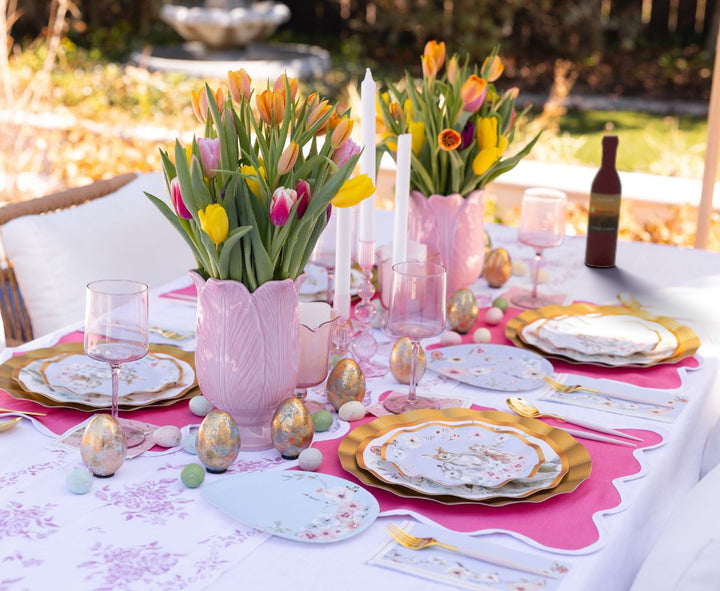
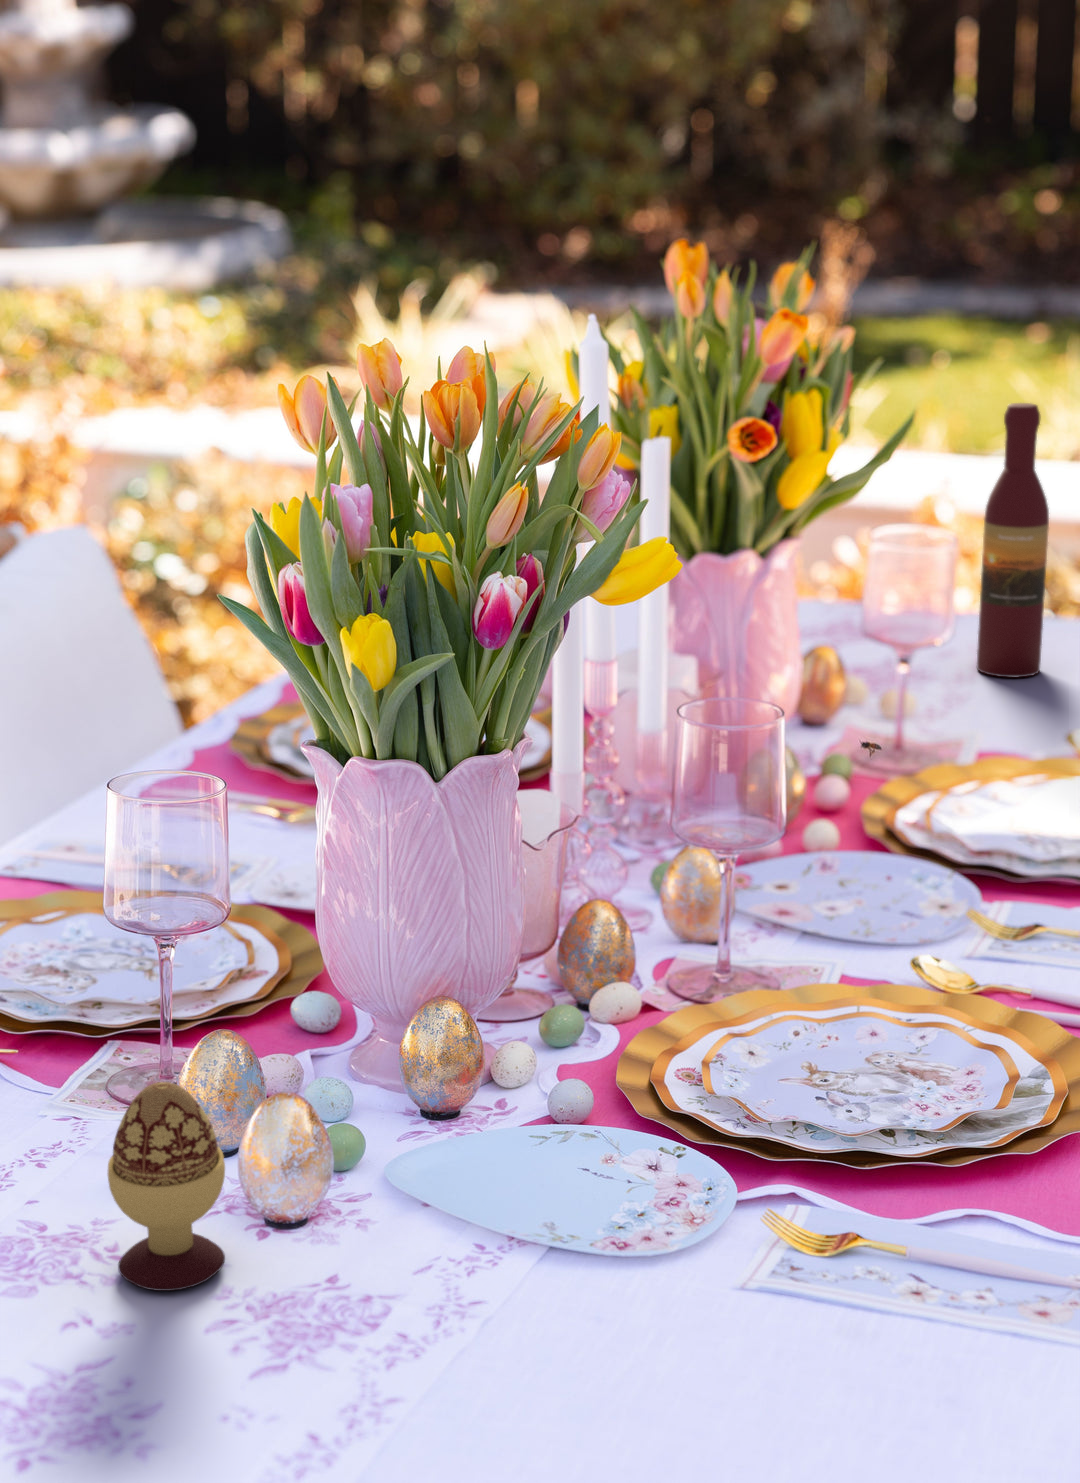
decorative egg: none [41,435,104,543] -> present [108,1082,225,1291]

